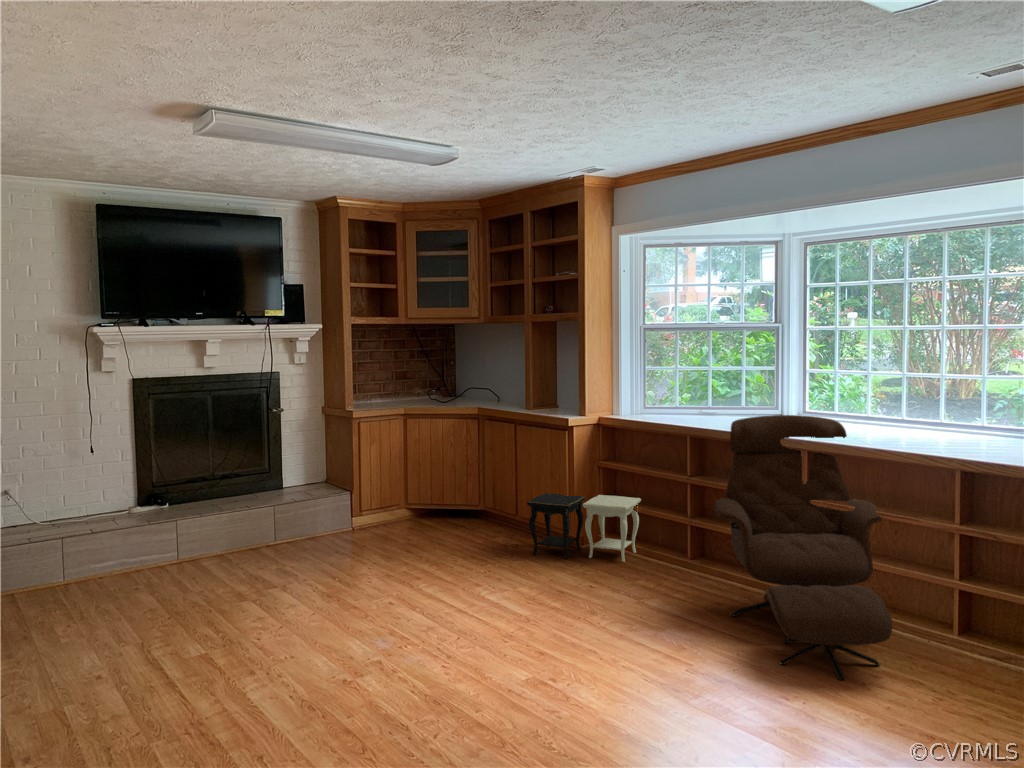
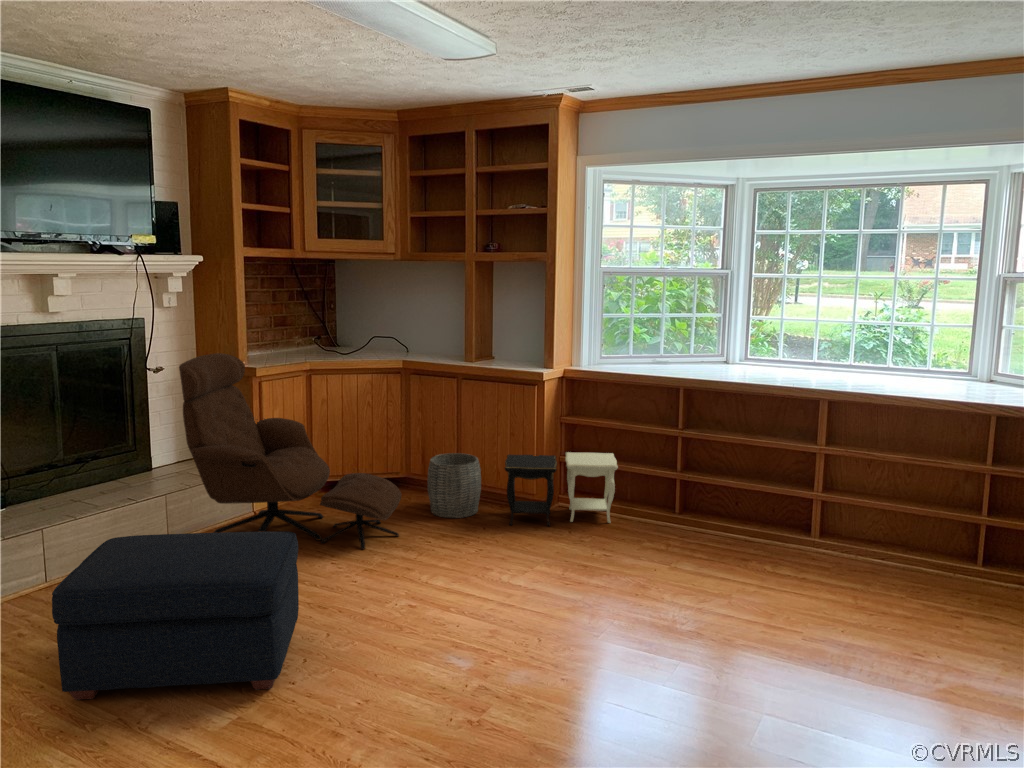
lounge chair: present [715,415,892,680] -> present [179,353,401,549]
woven basket: none [478,490,525,546] -> present [428,453,481,518]
ottoman: none [115,519,296,632] -> present [52,532,299,700]

